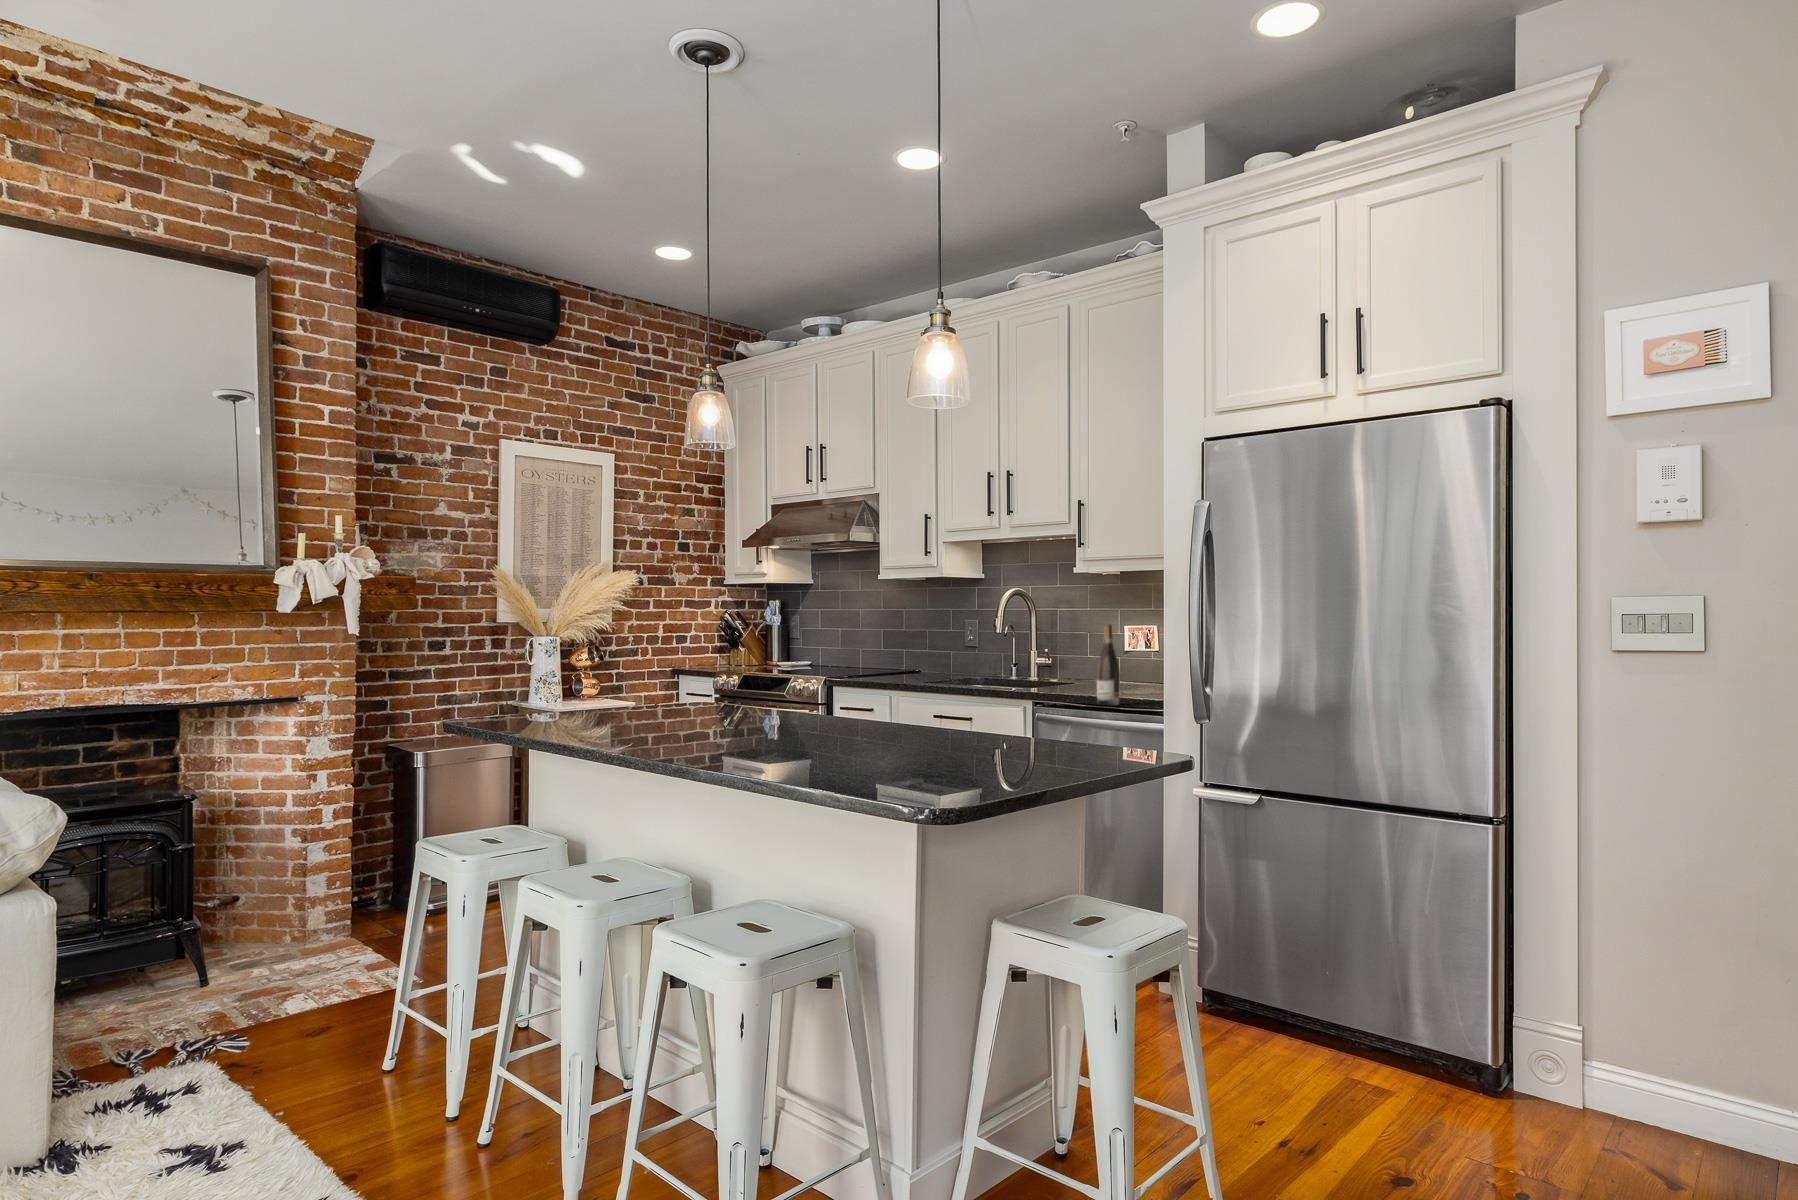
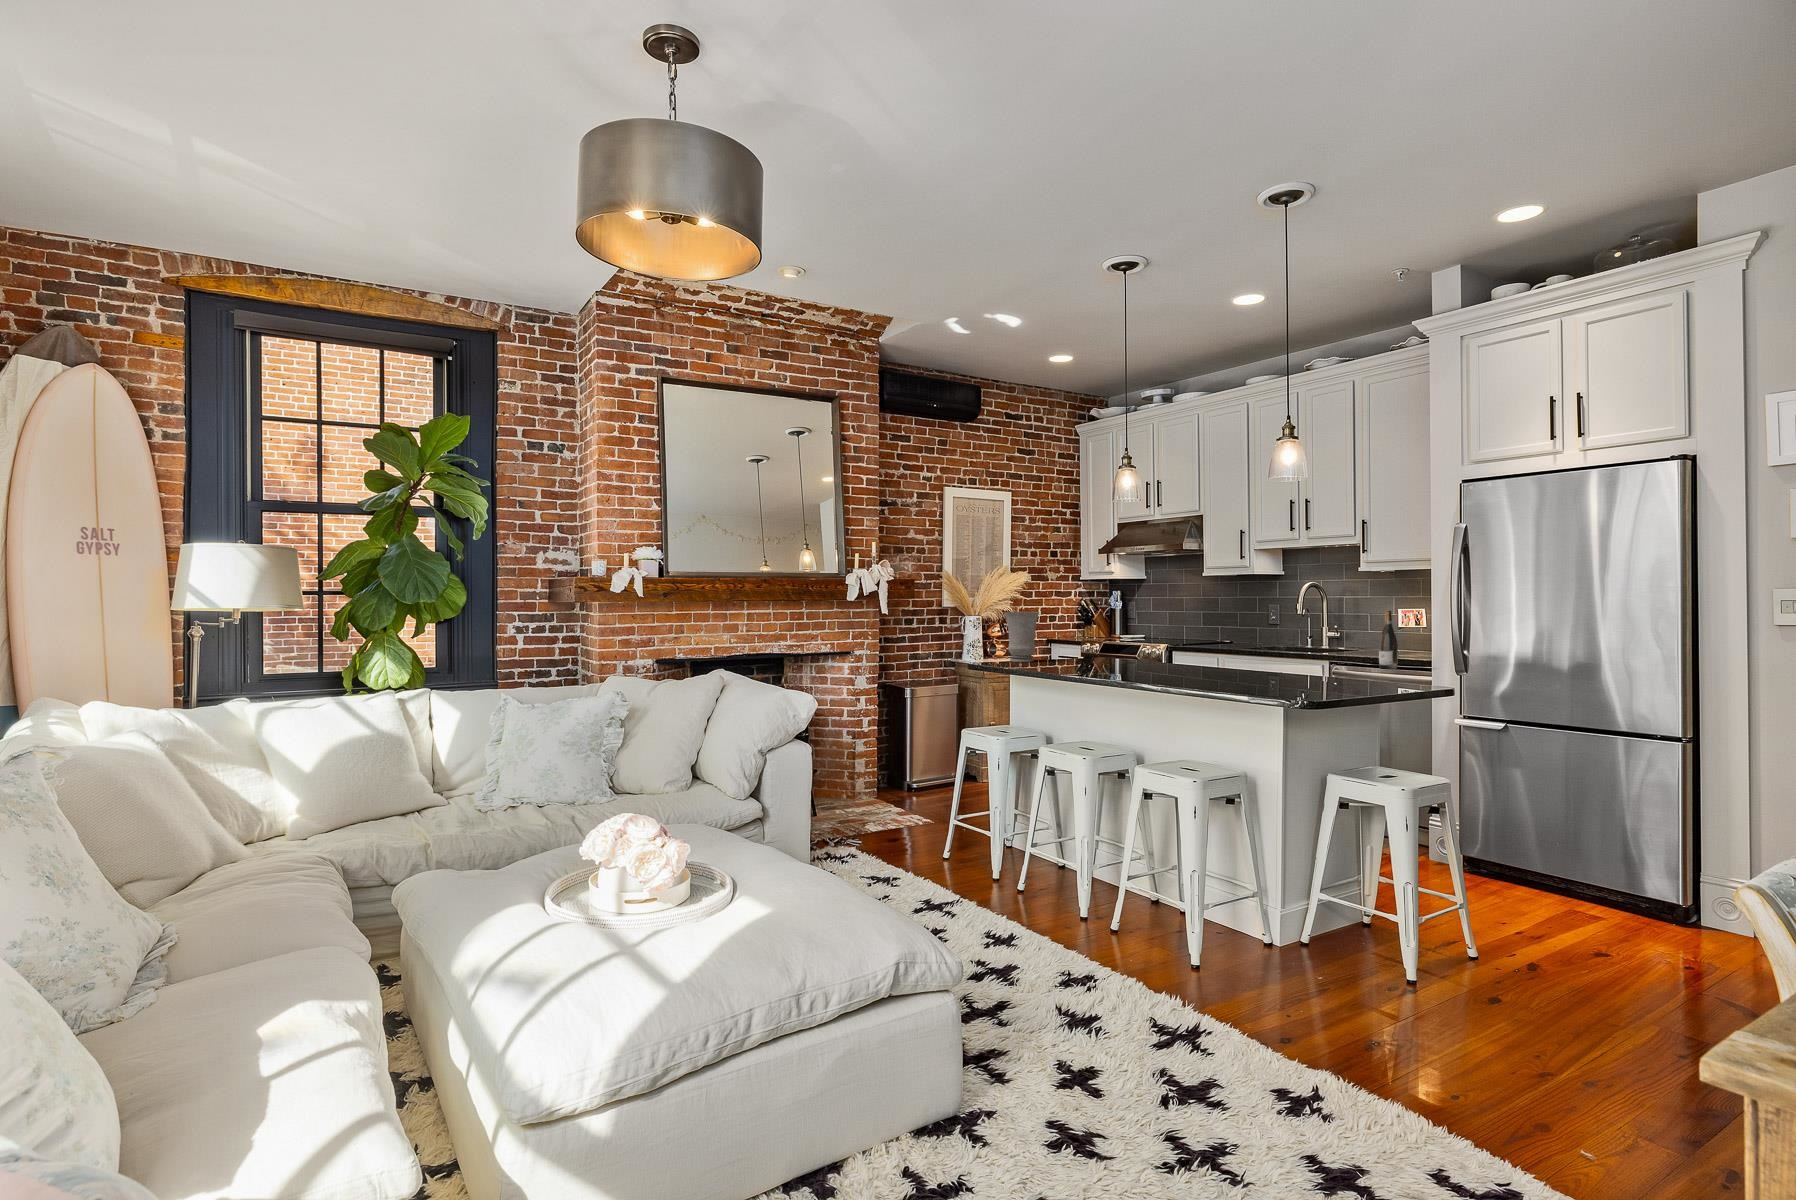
vase: none [580,629,635,705] -> present [1004,612,1039,662]

